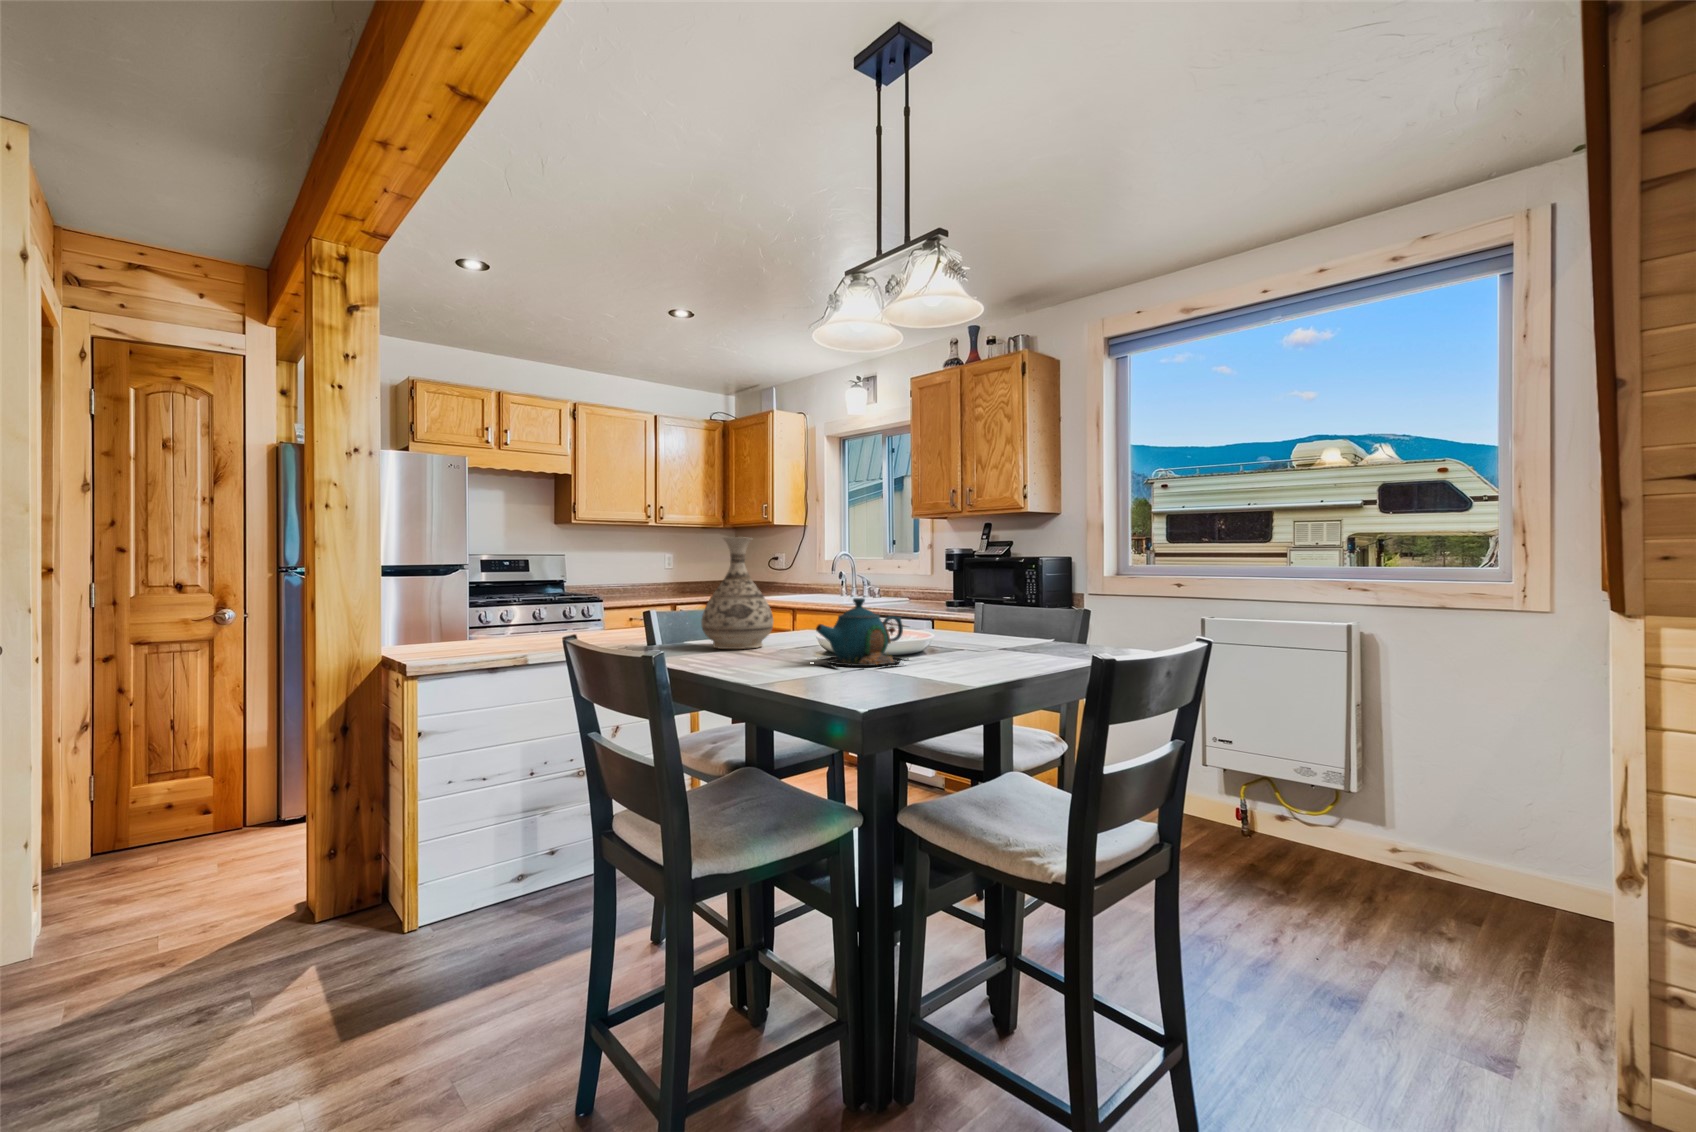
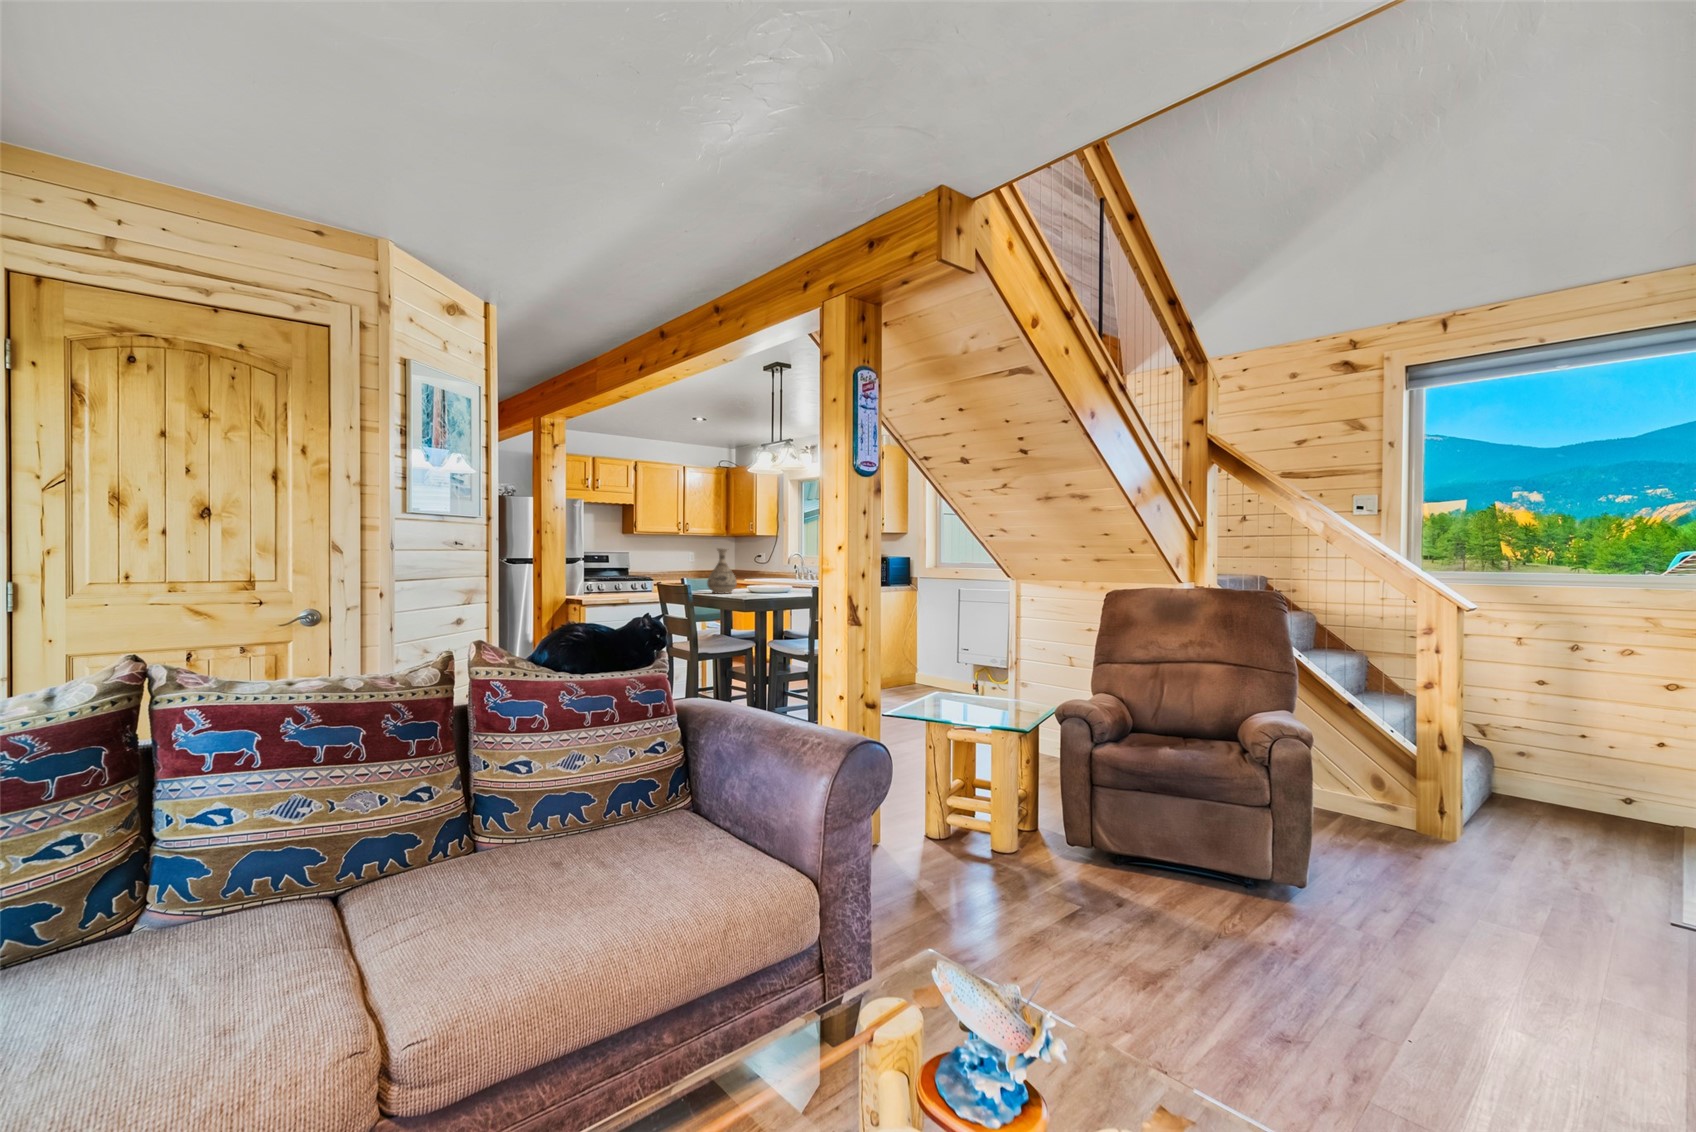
teapot: present [816,598,908,667] -> none [742,572,790,597]

